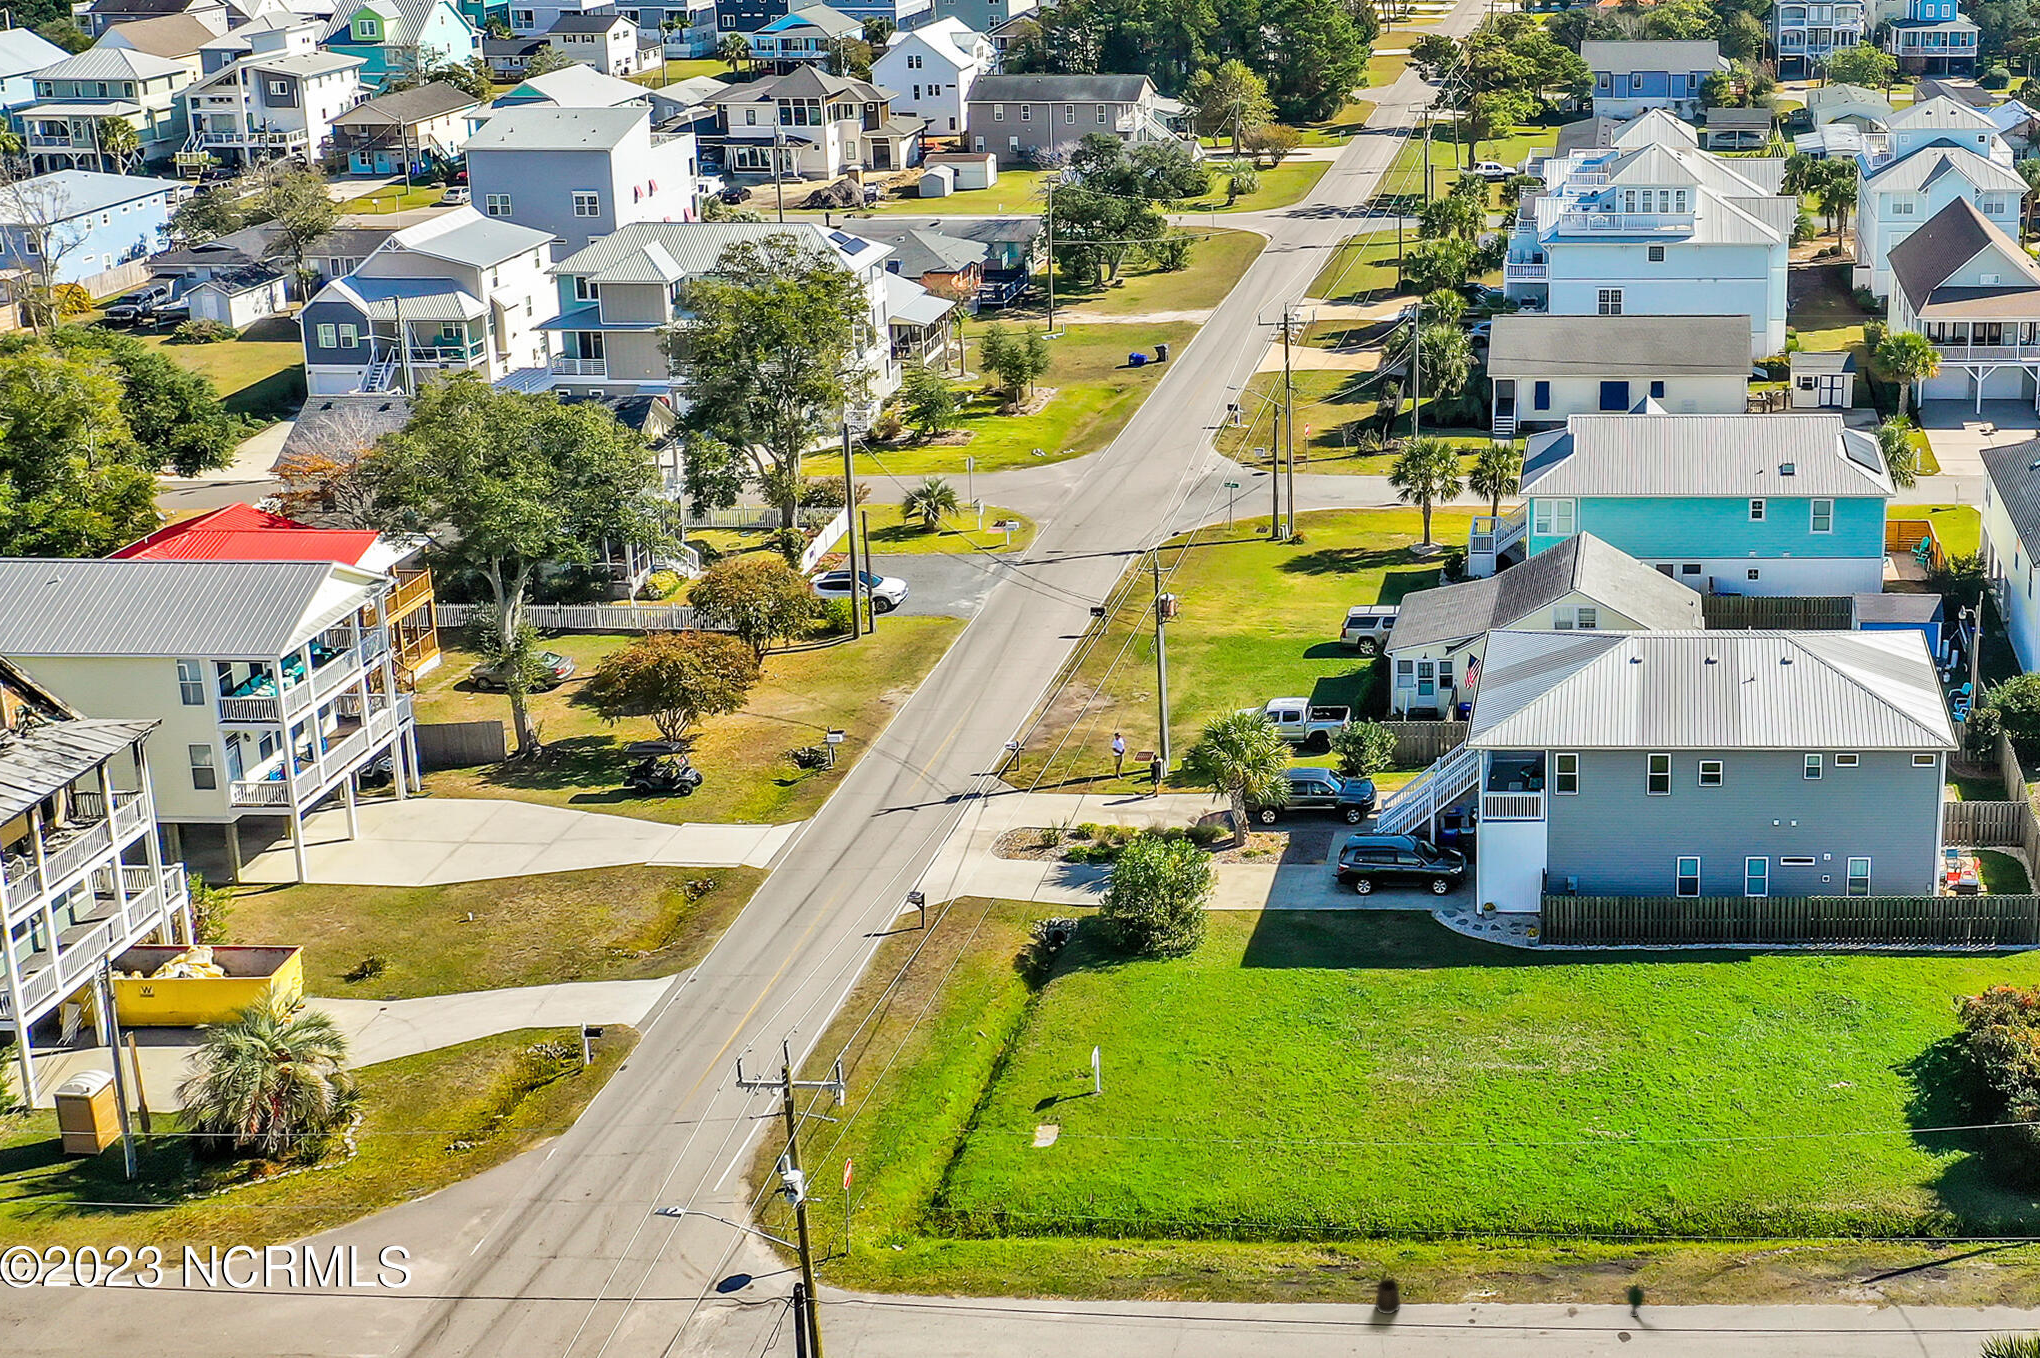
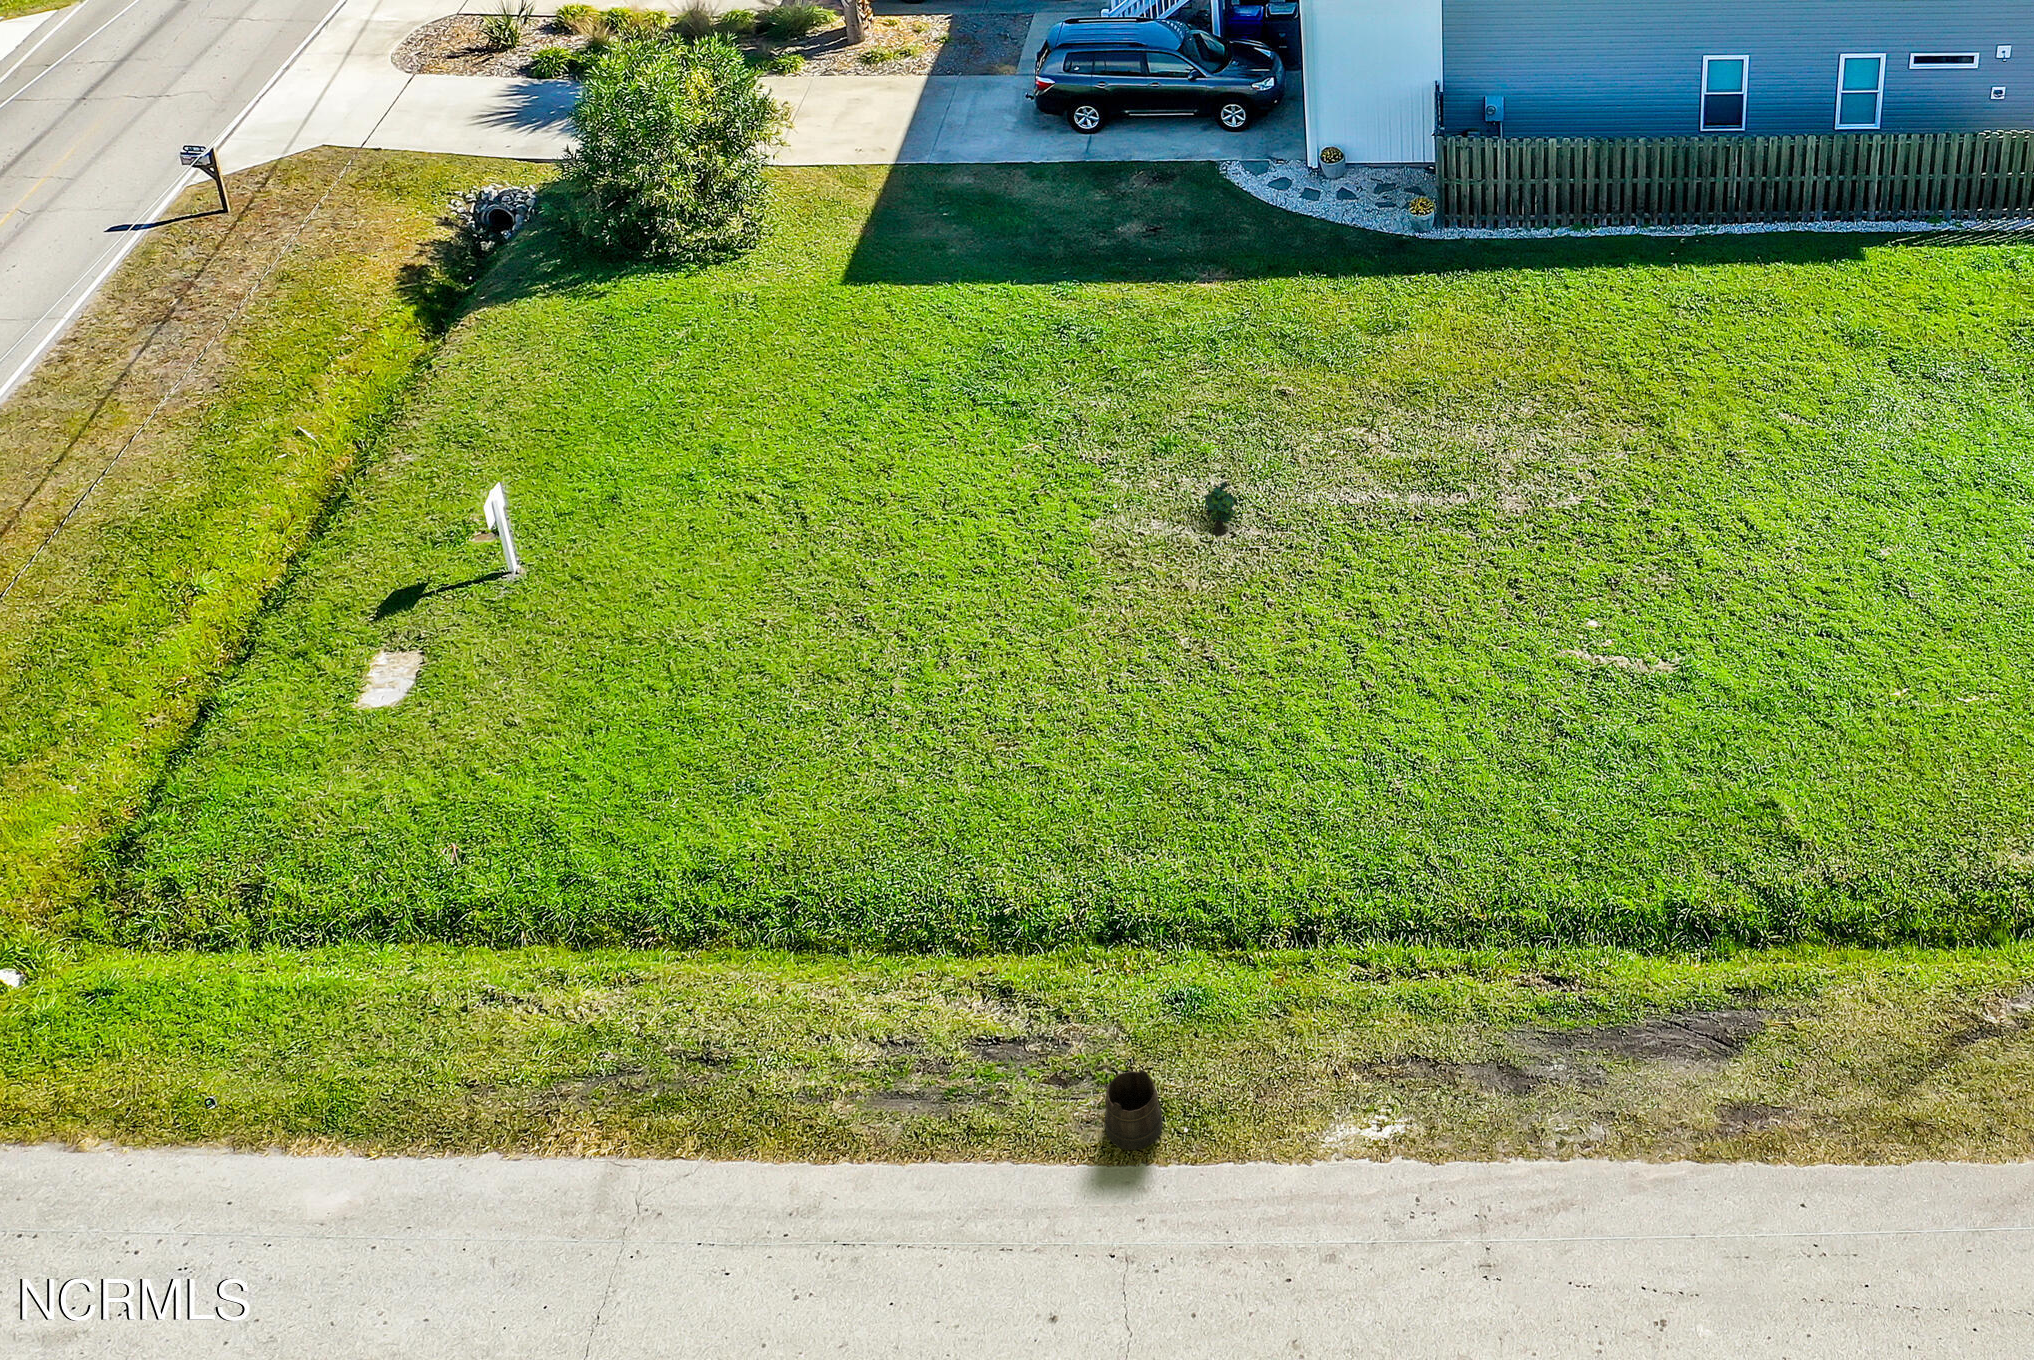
decorative plant: present [1627,1284,1645,1317] -> present [1204,480,1239,536]

